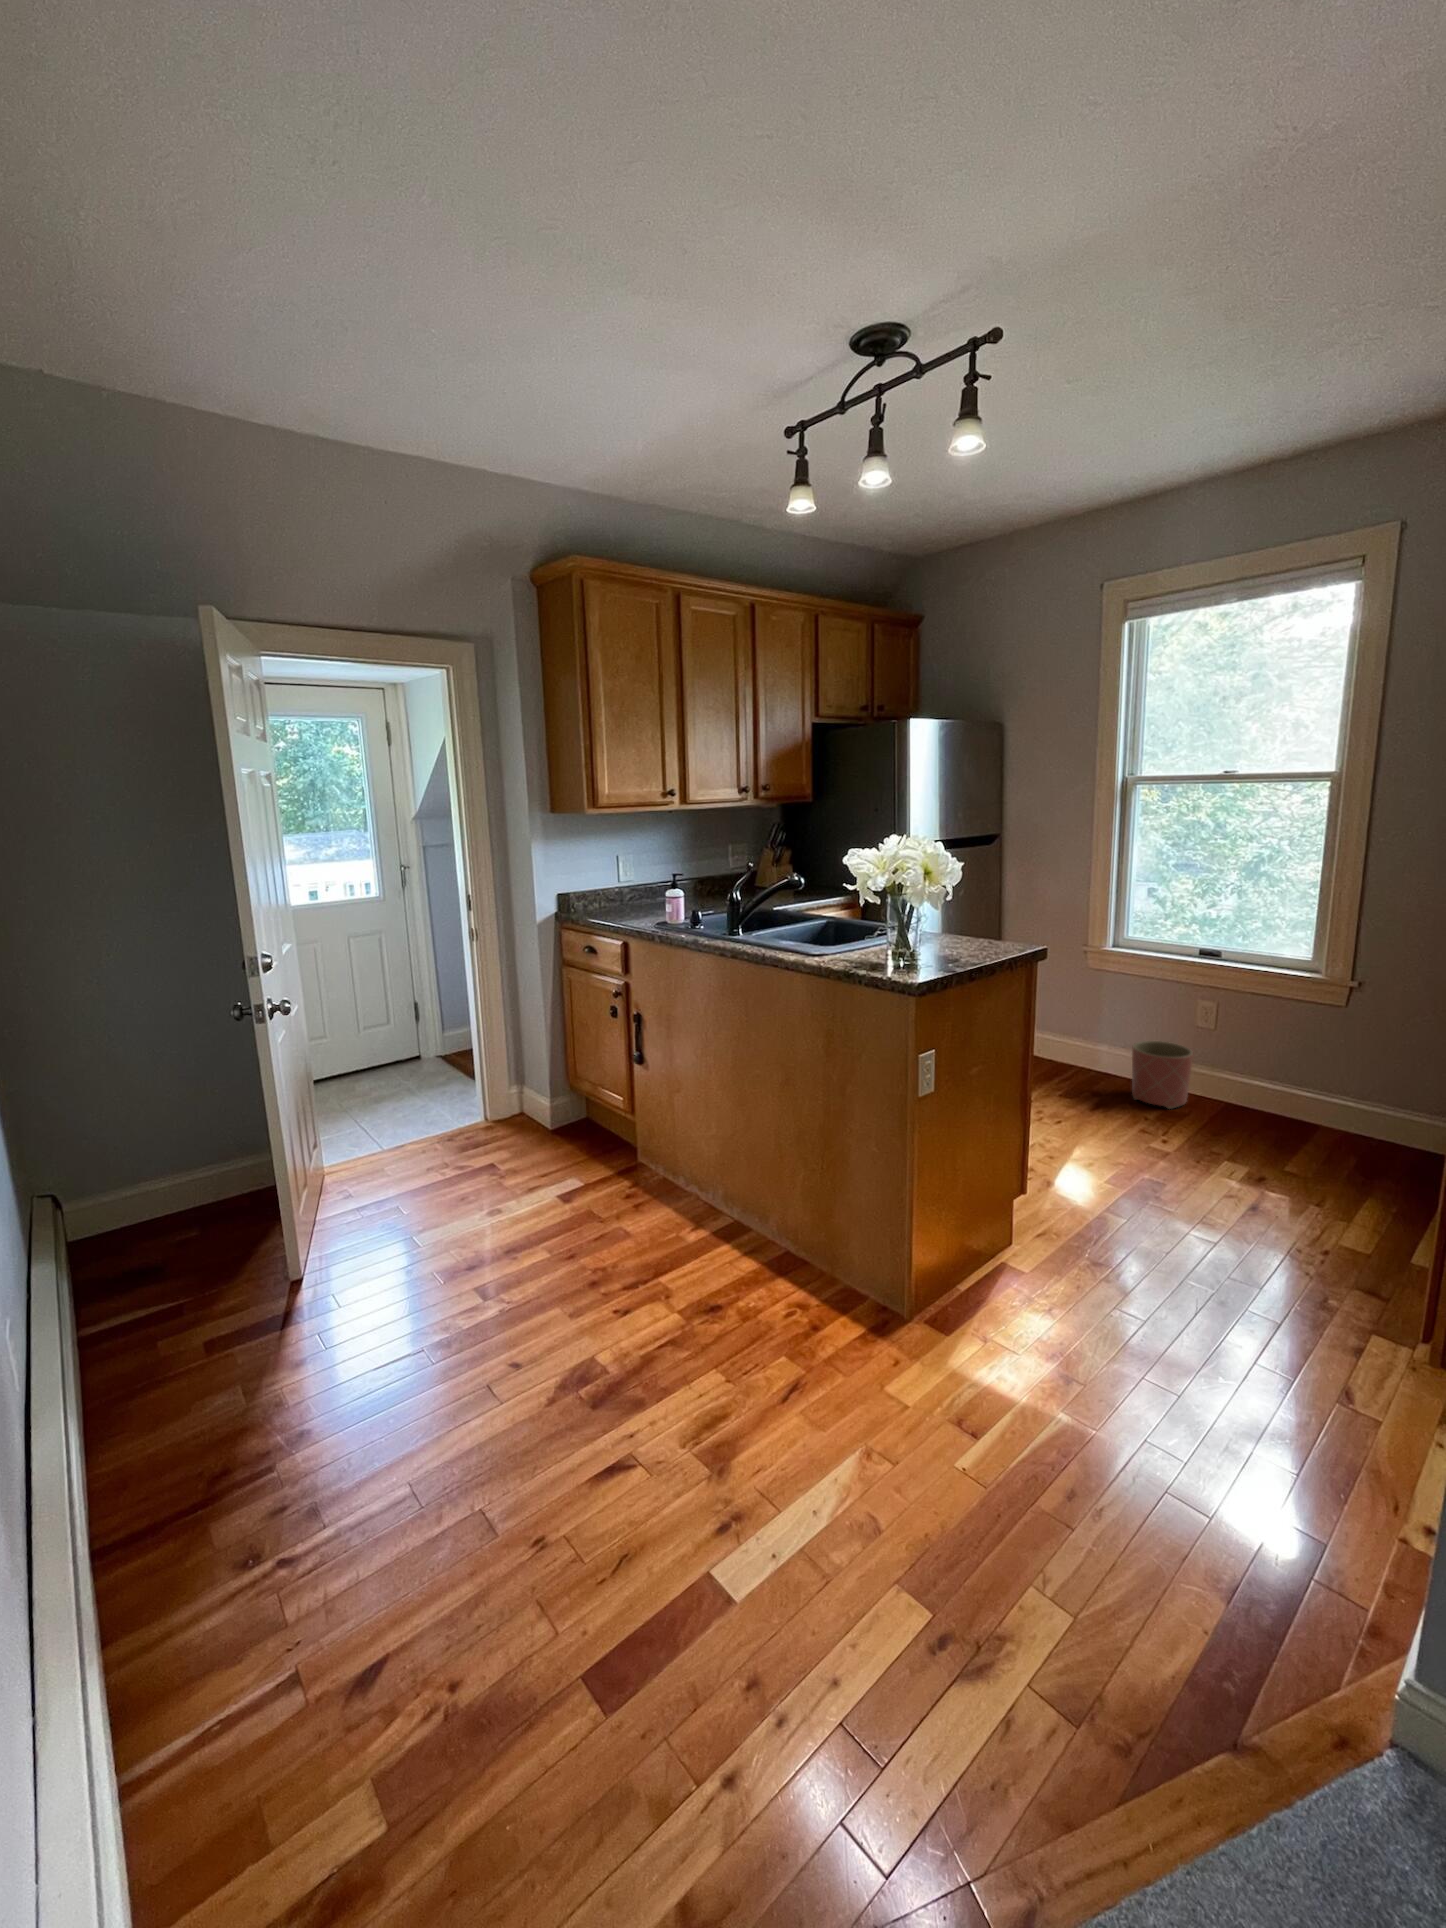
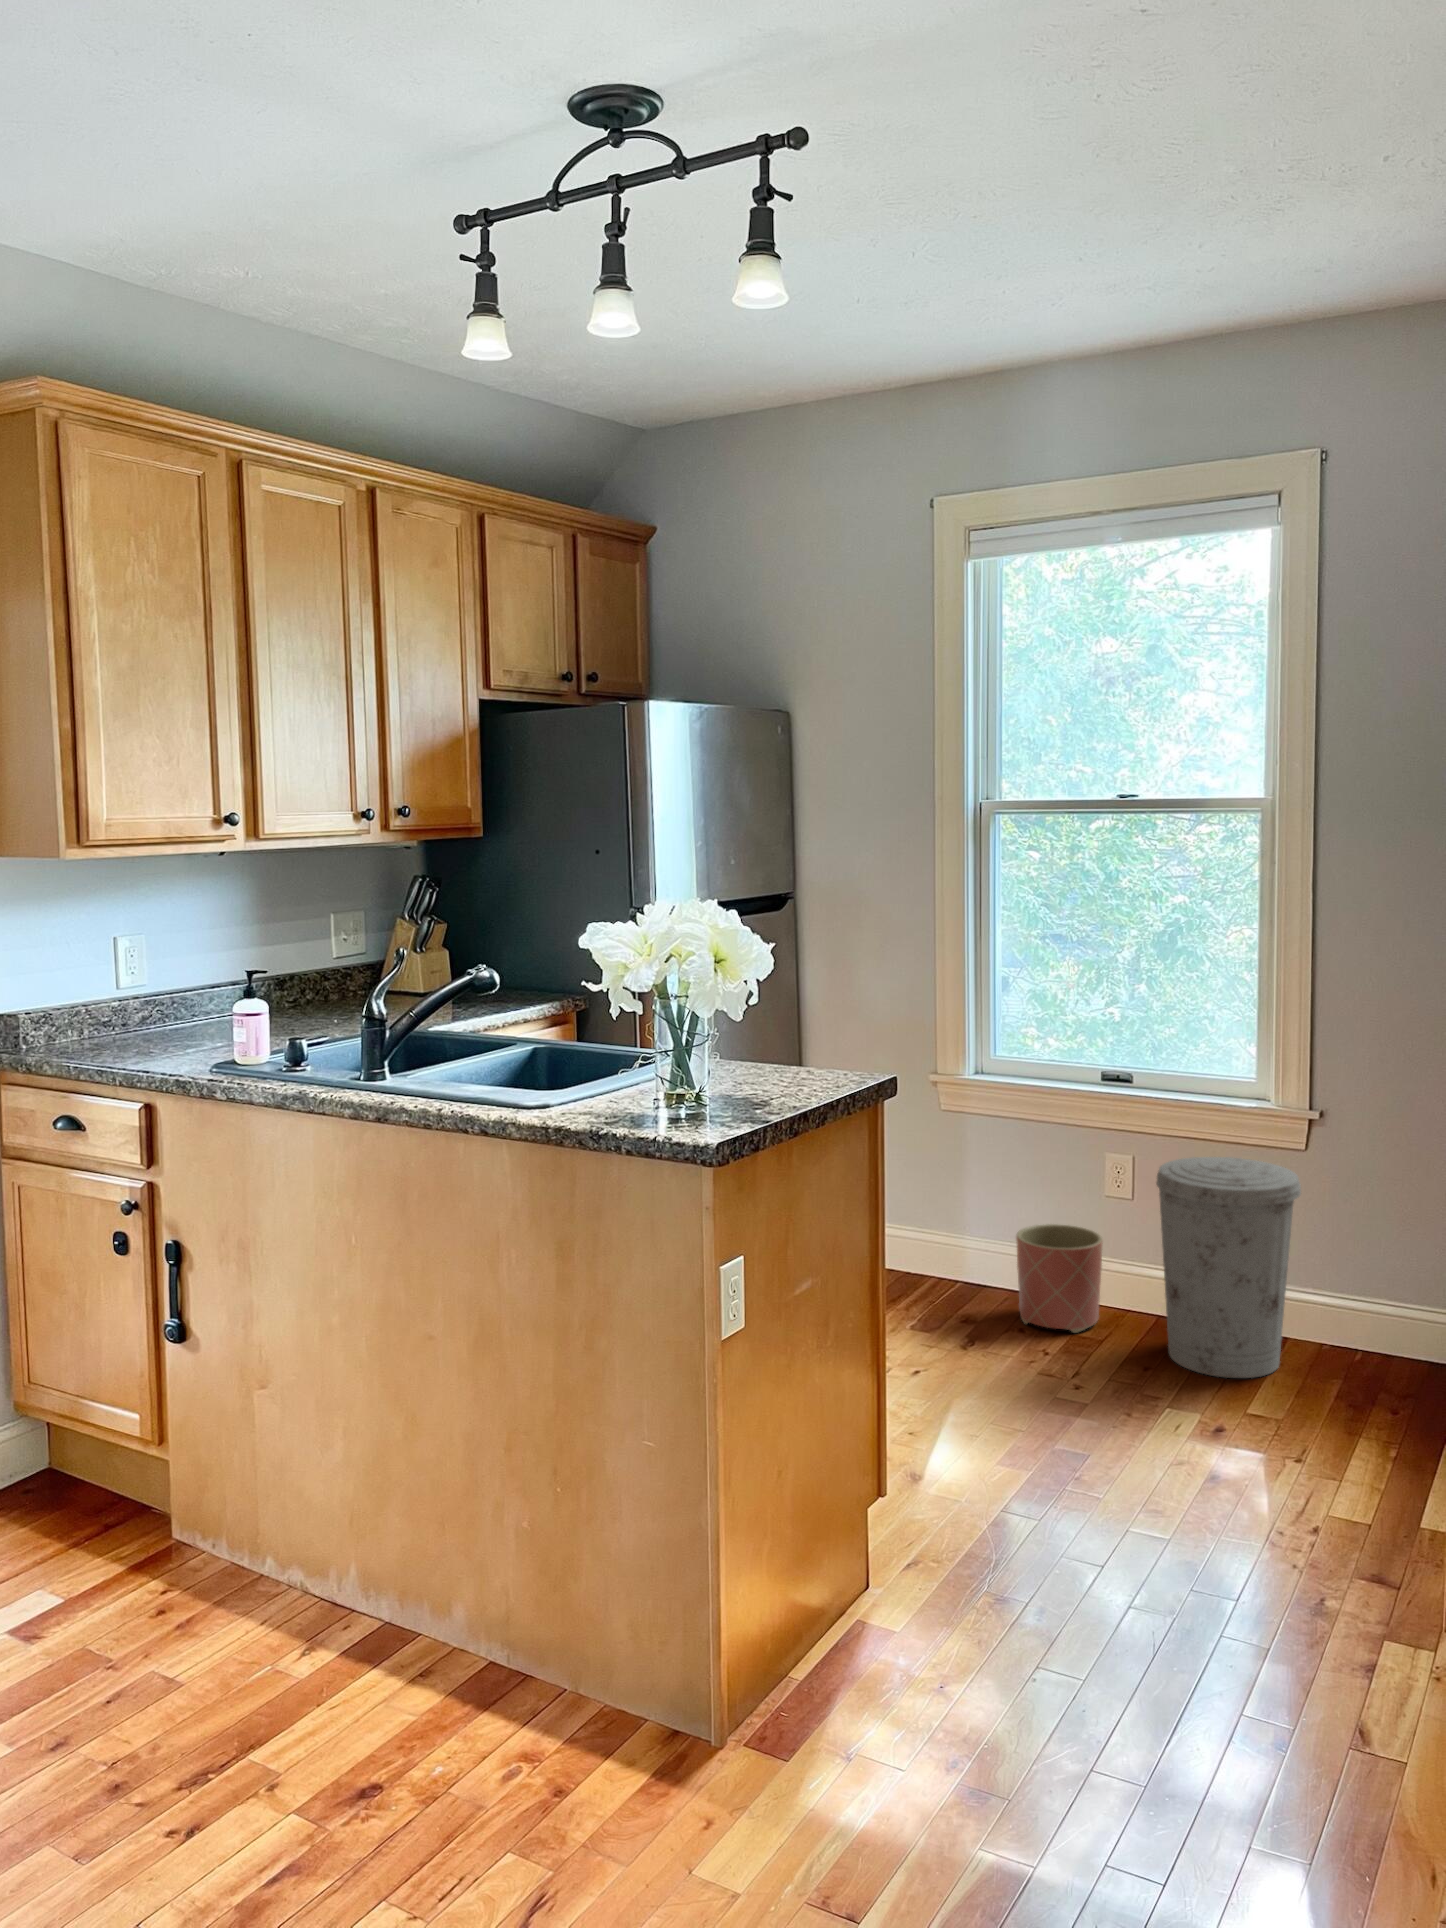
trash can: none [1234,1007,1345,1151] -> present [1156,1157,1301,1378]

